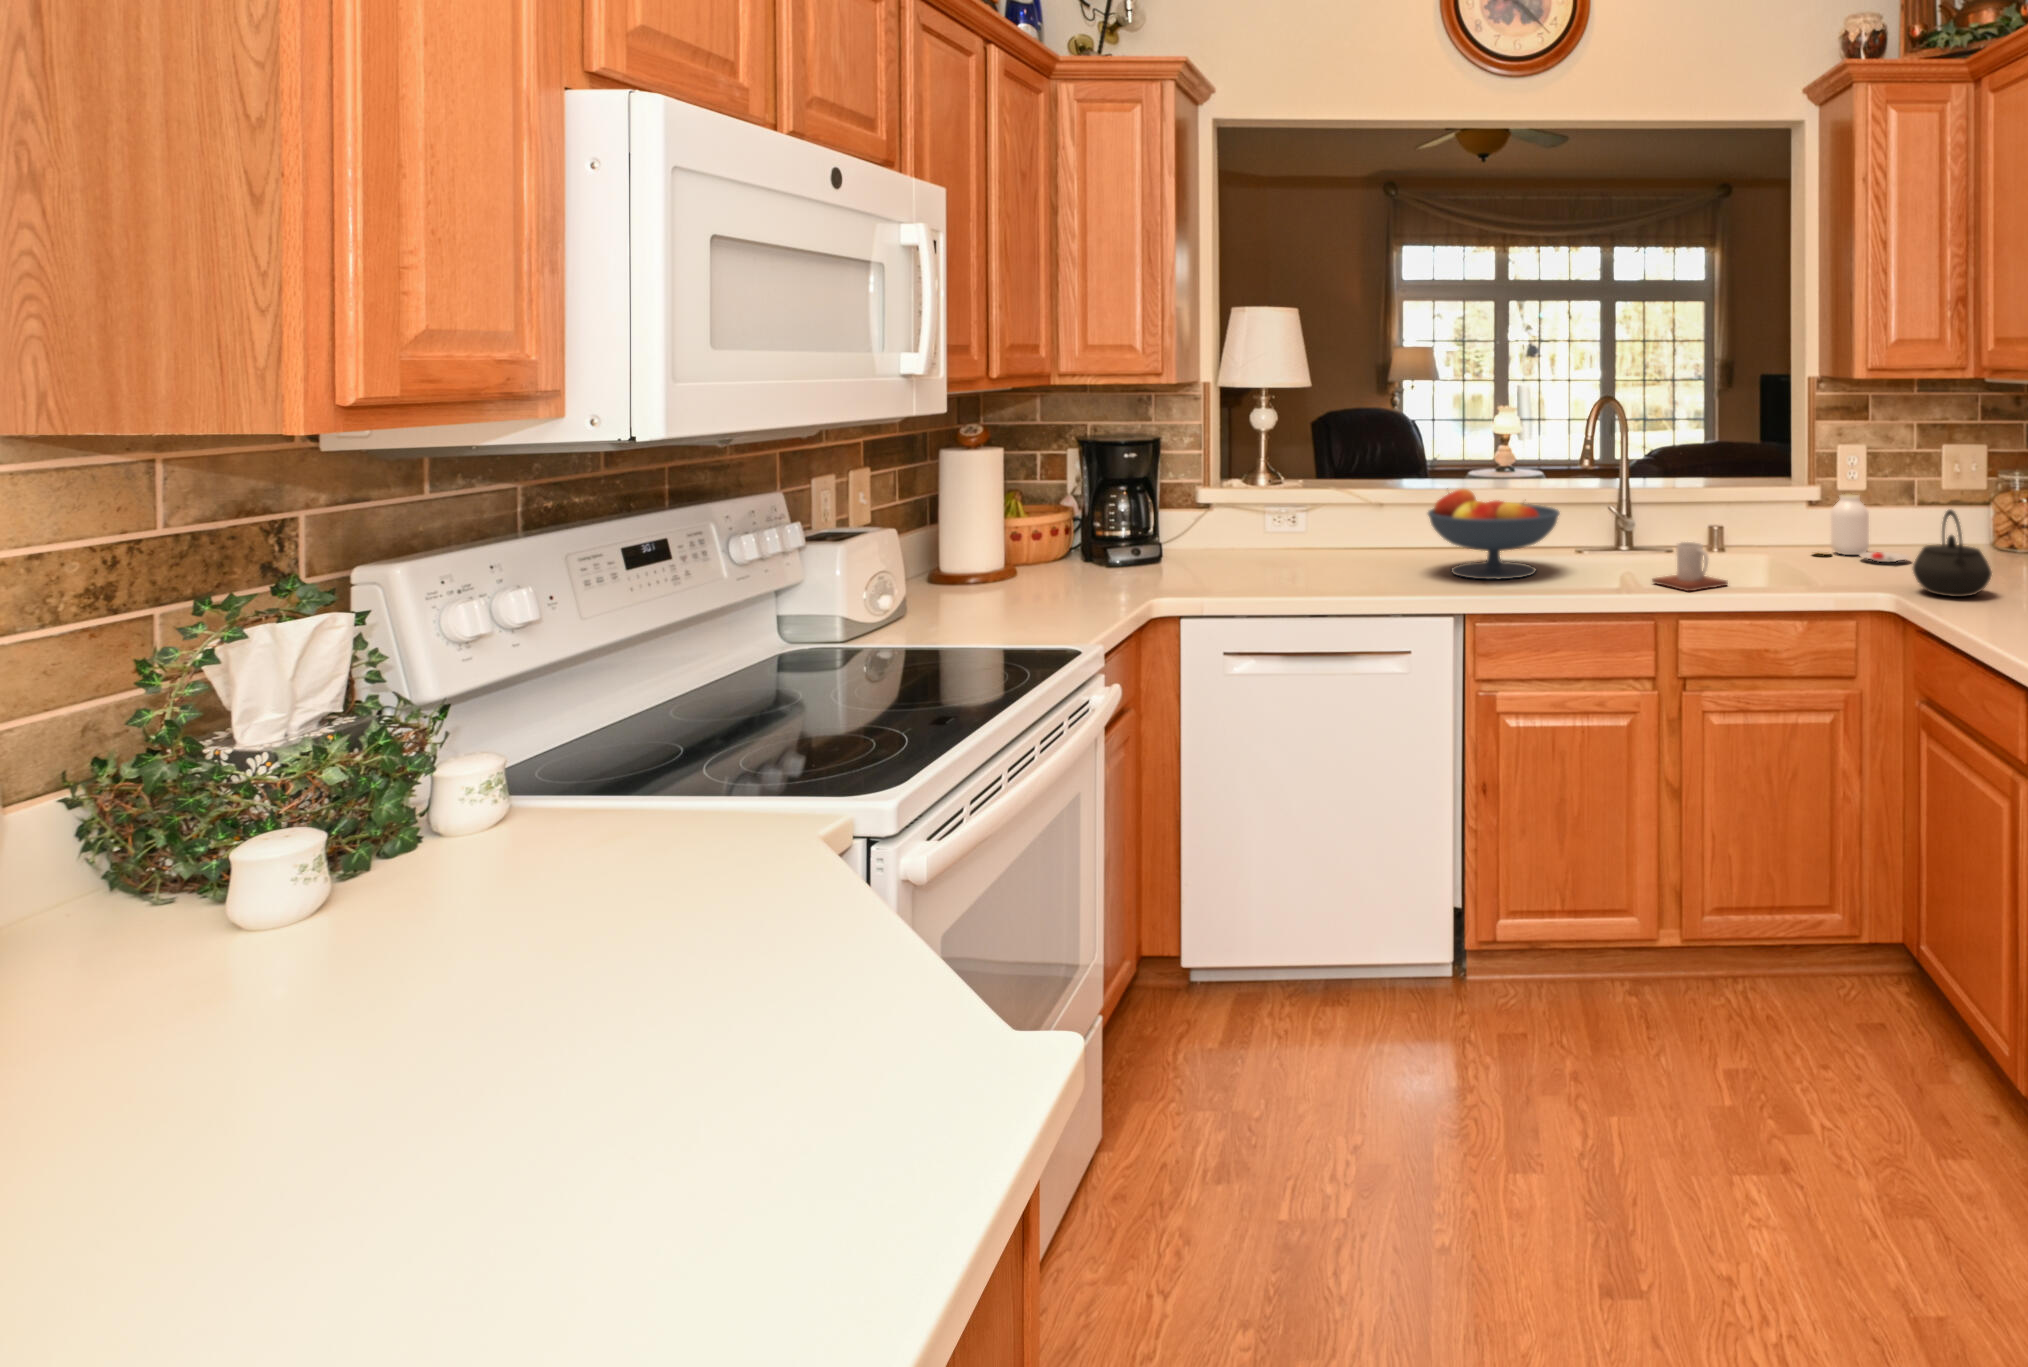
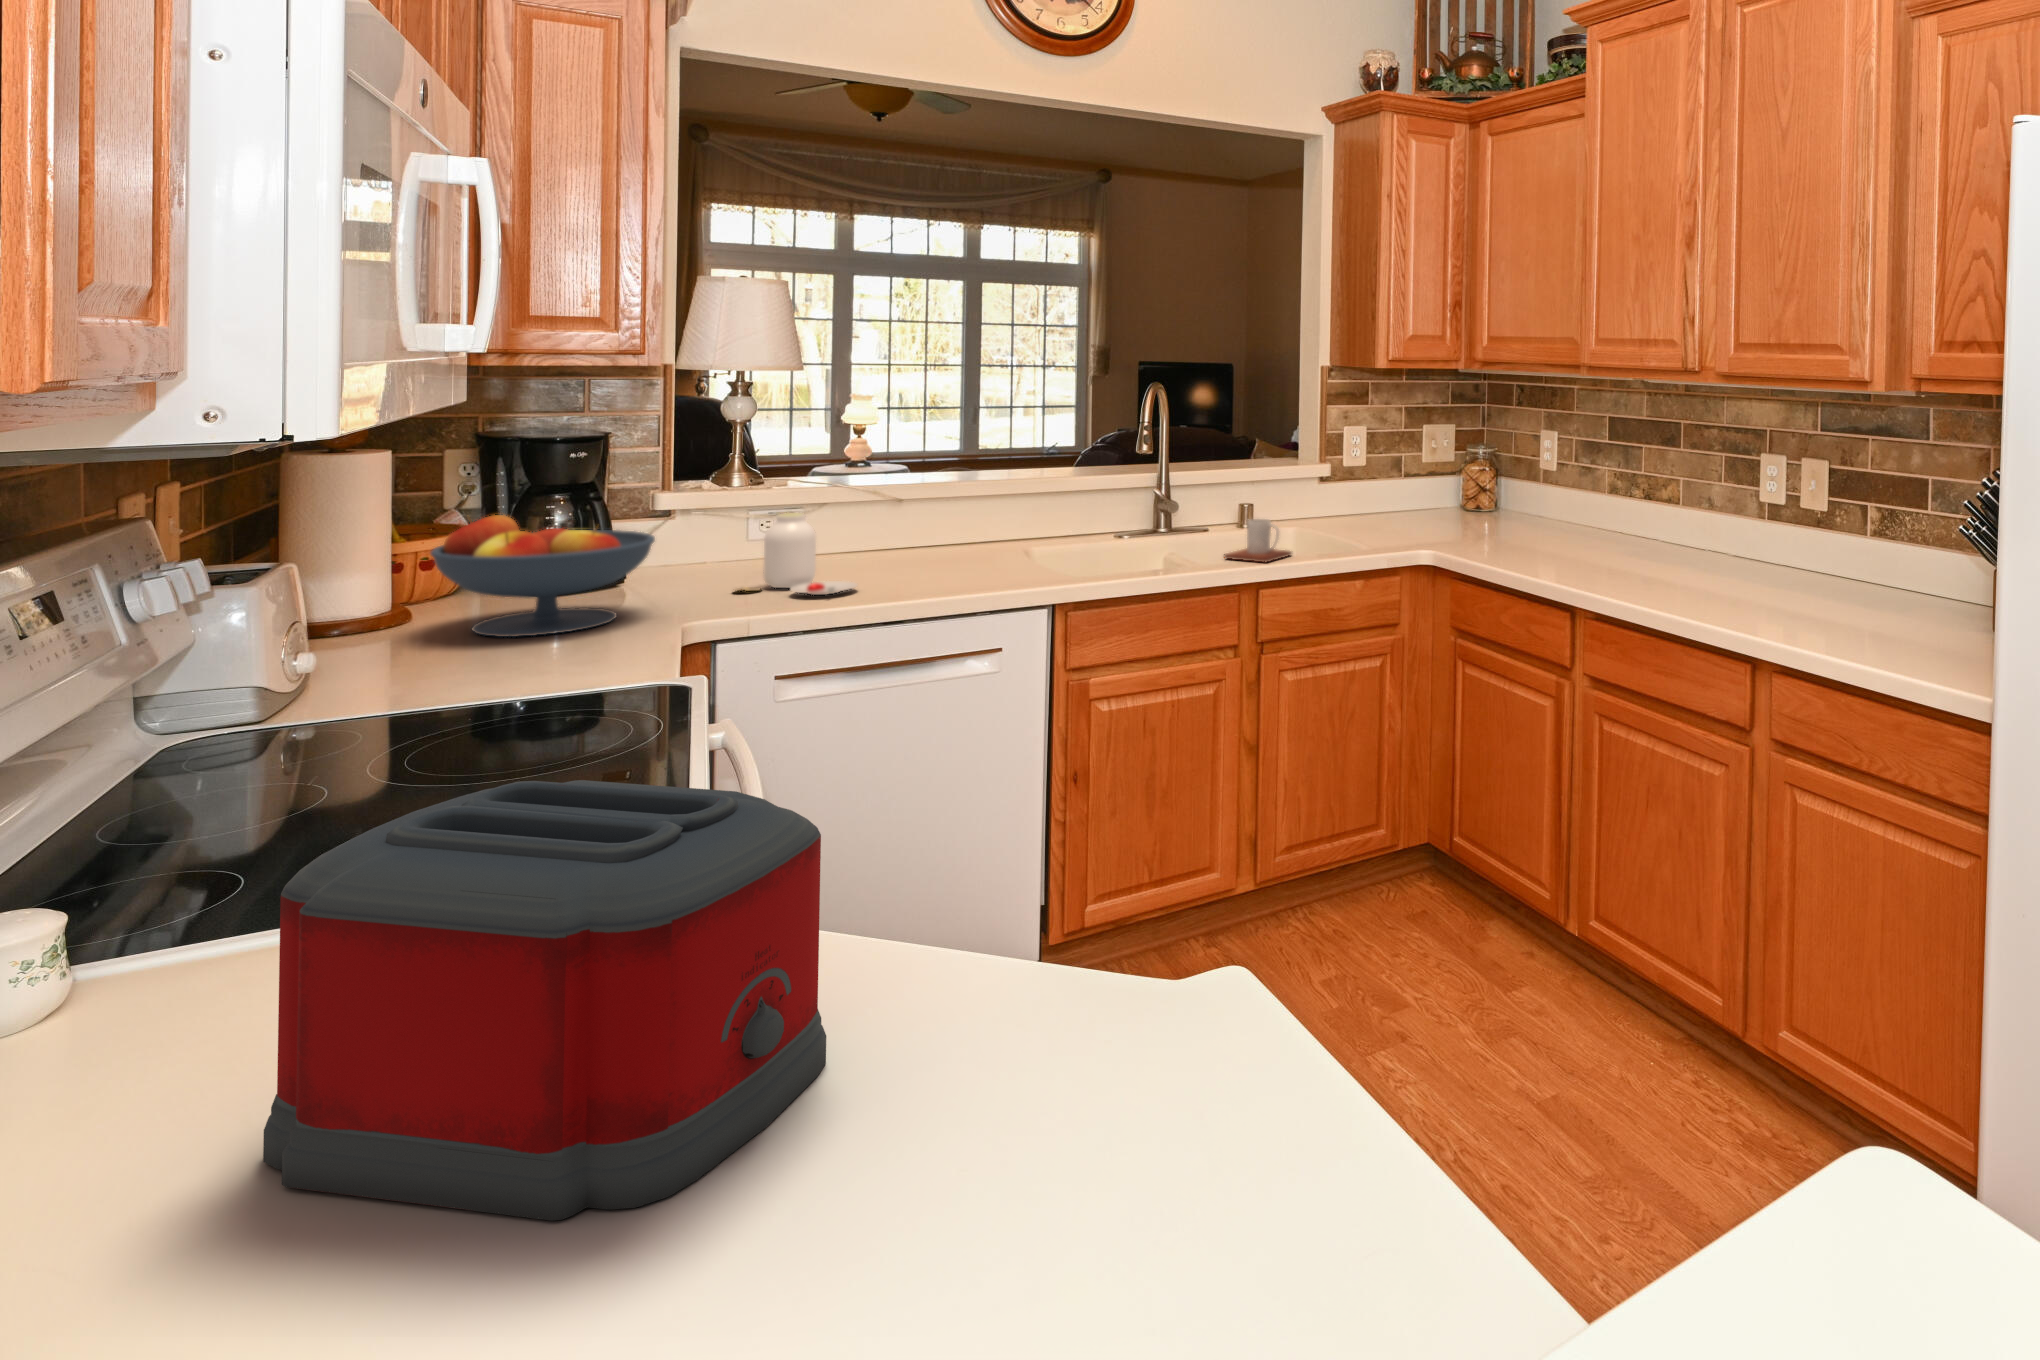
fruit bowl: present [1428,488,1560,579] -> present [430,515,655,637]
jar: present [1823,495,1909,562] -> present [733,513,857,595]
kettle: present [1913,510,1992,597] -> none [1441,478,1502,548]
toaster: none [208,737,589,1164] -> present [263,780,826,1221]

